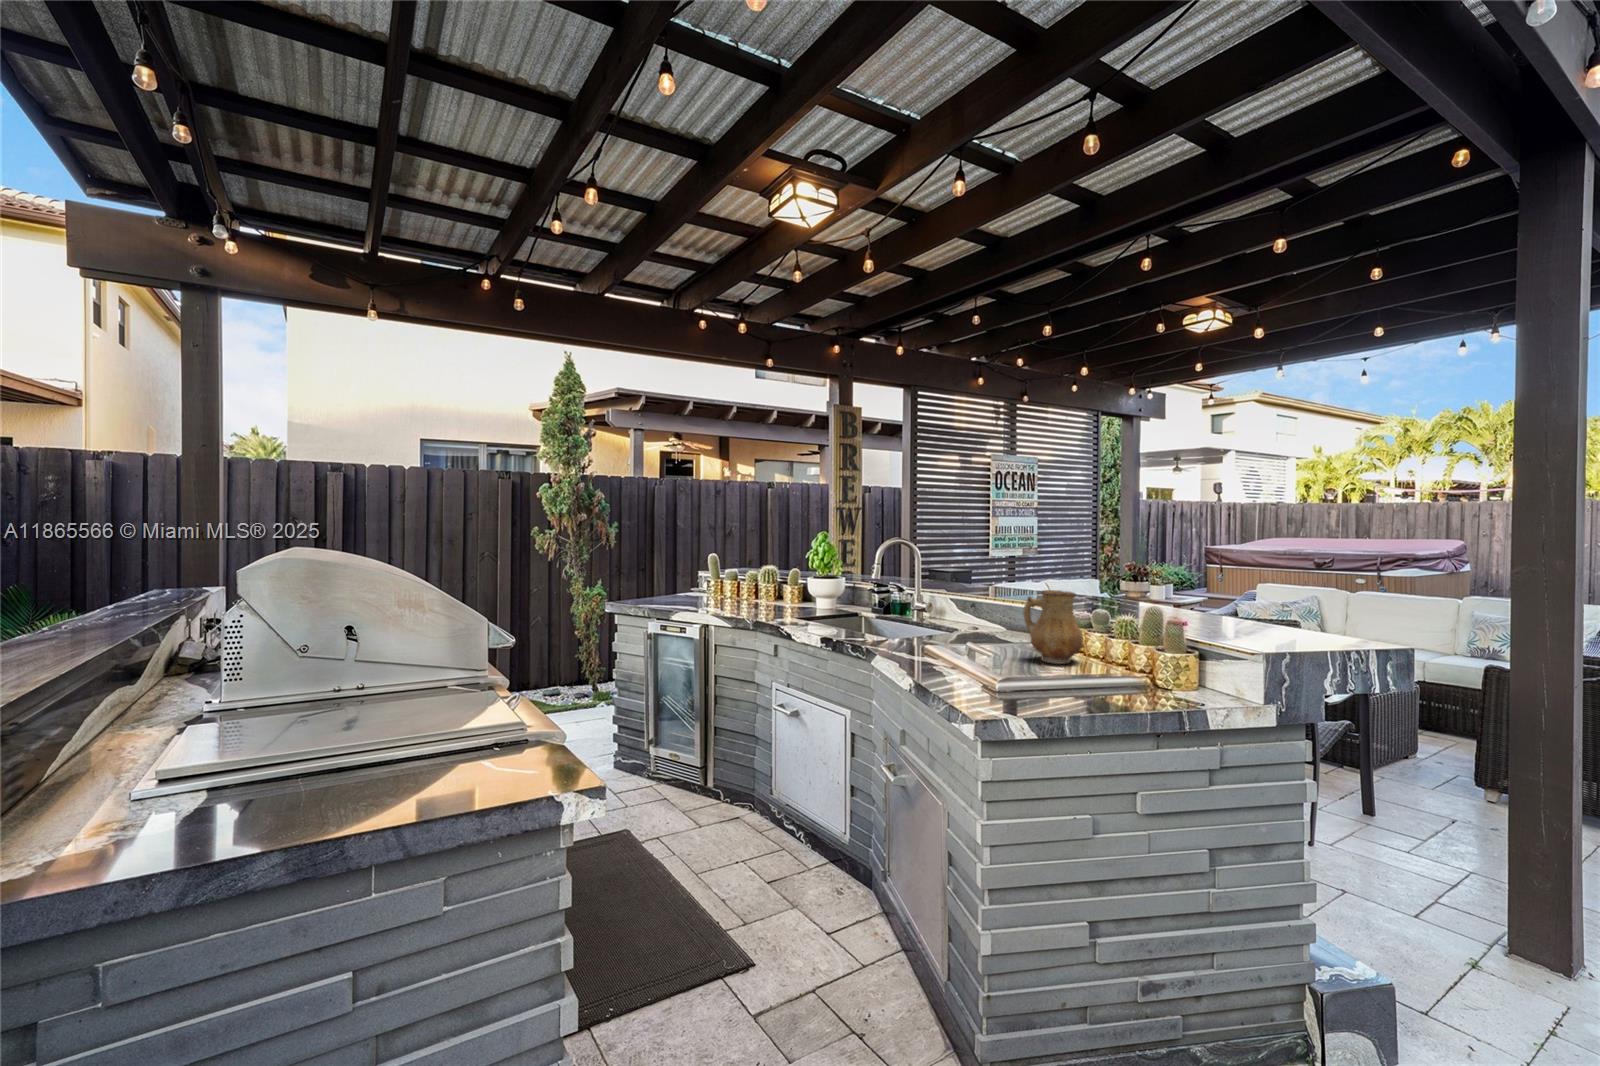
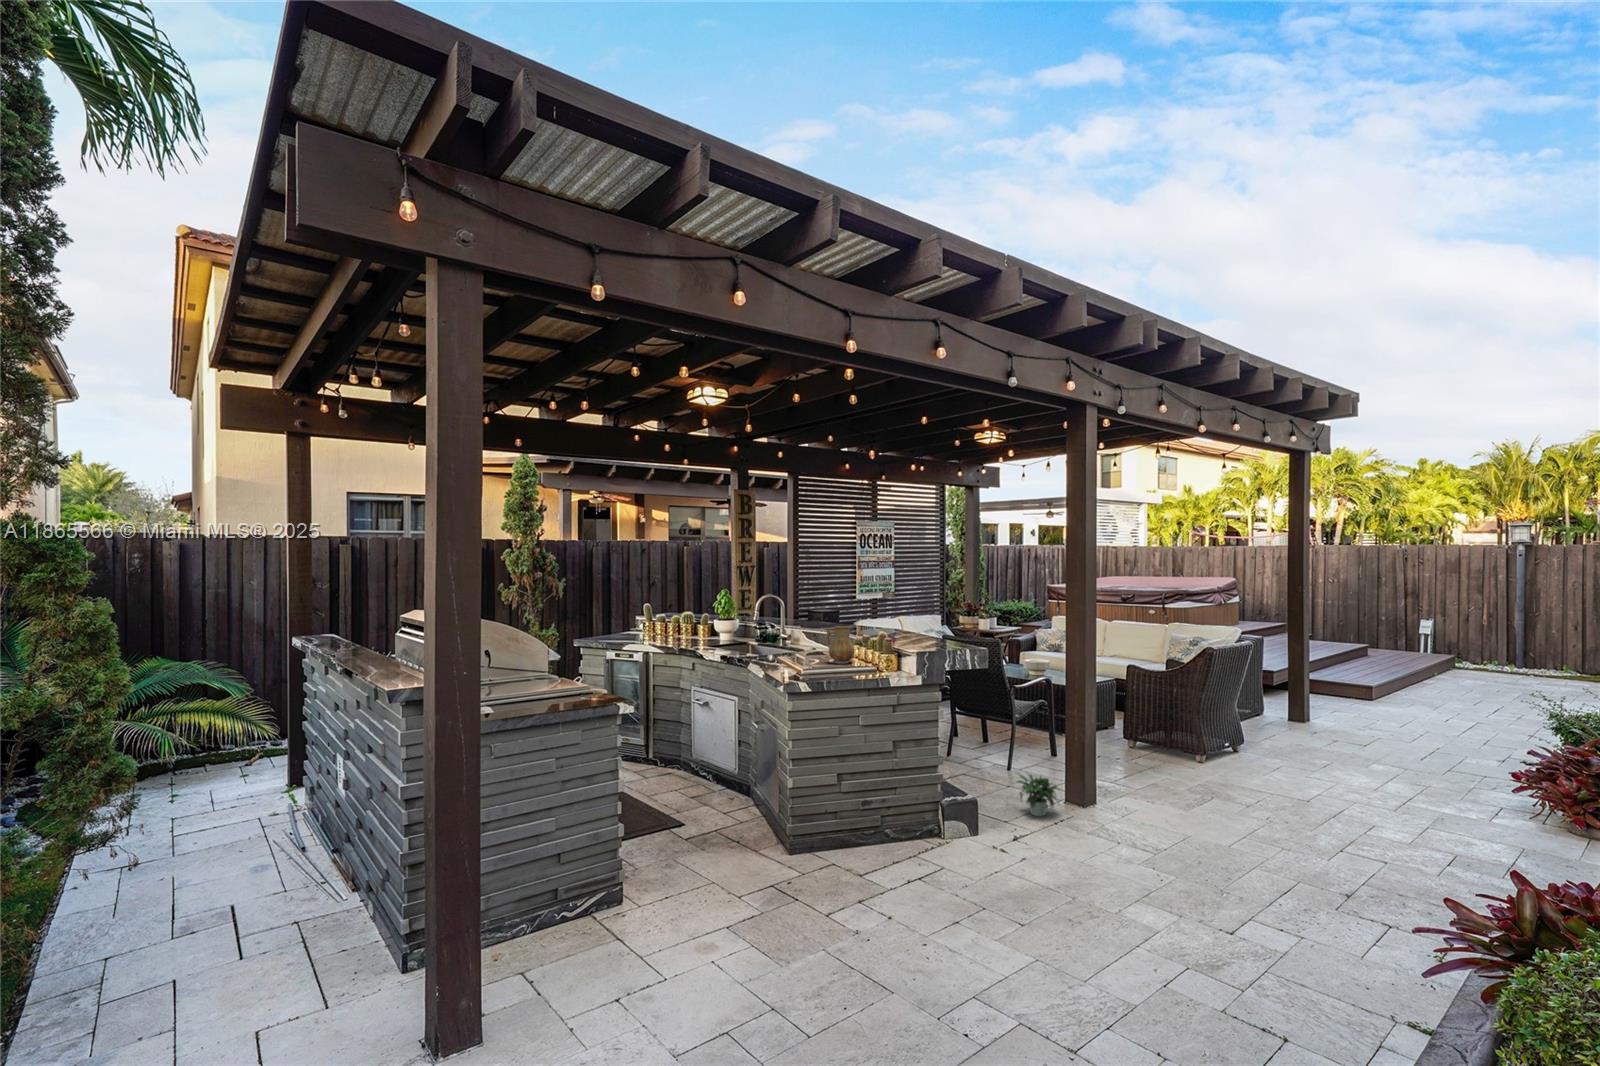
potted plant: none [1372,881,1532,986] -> present [1016,774,1059,816]

